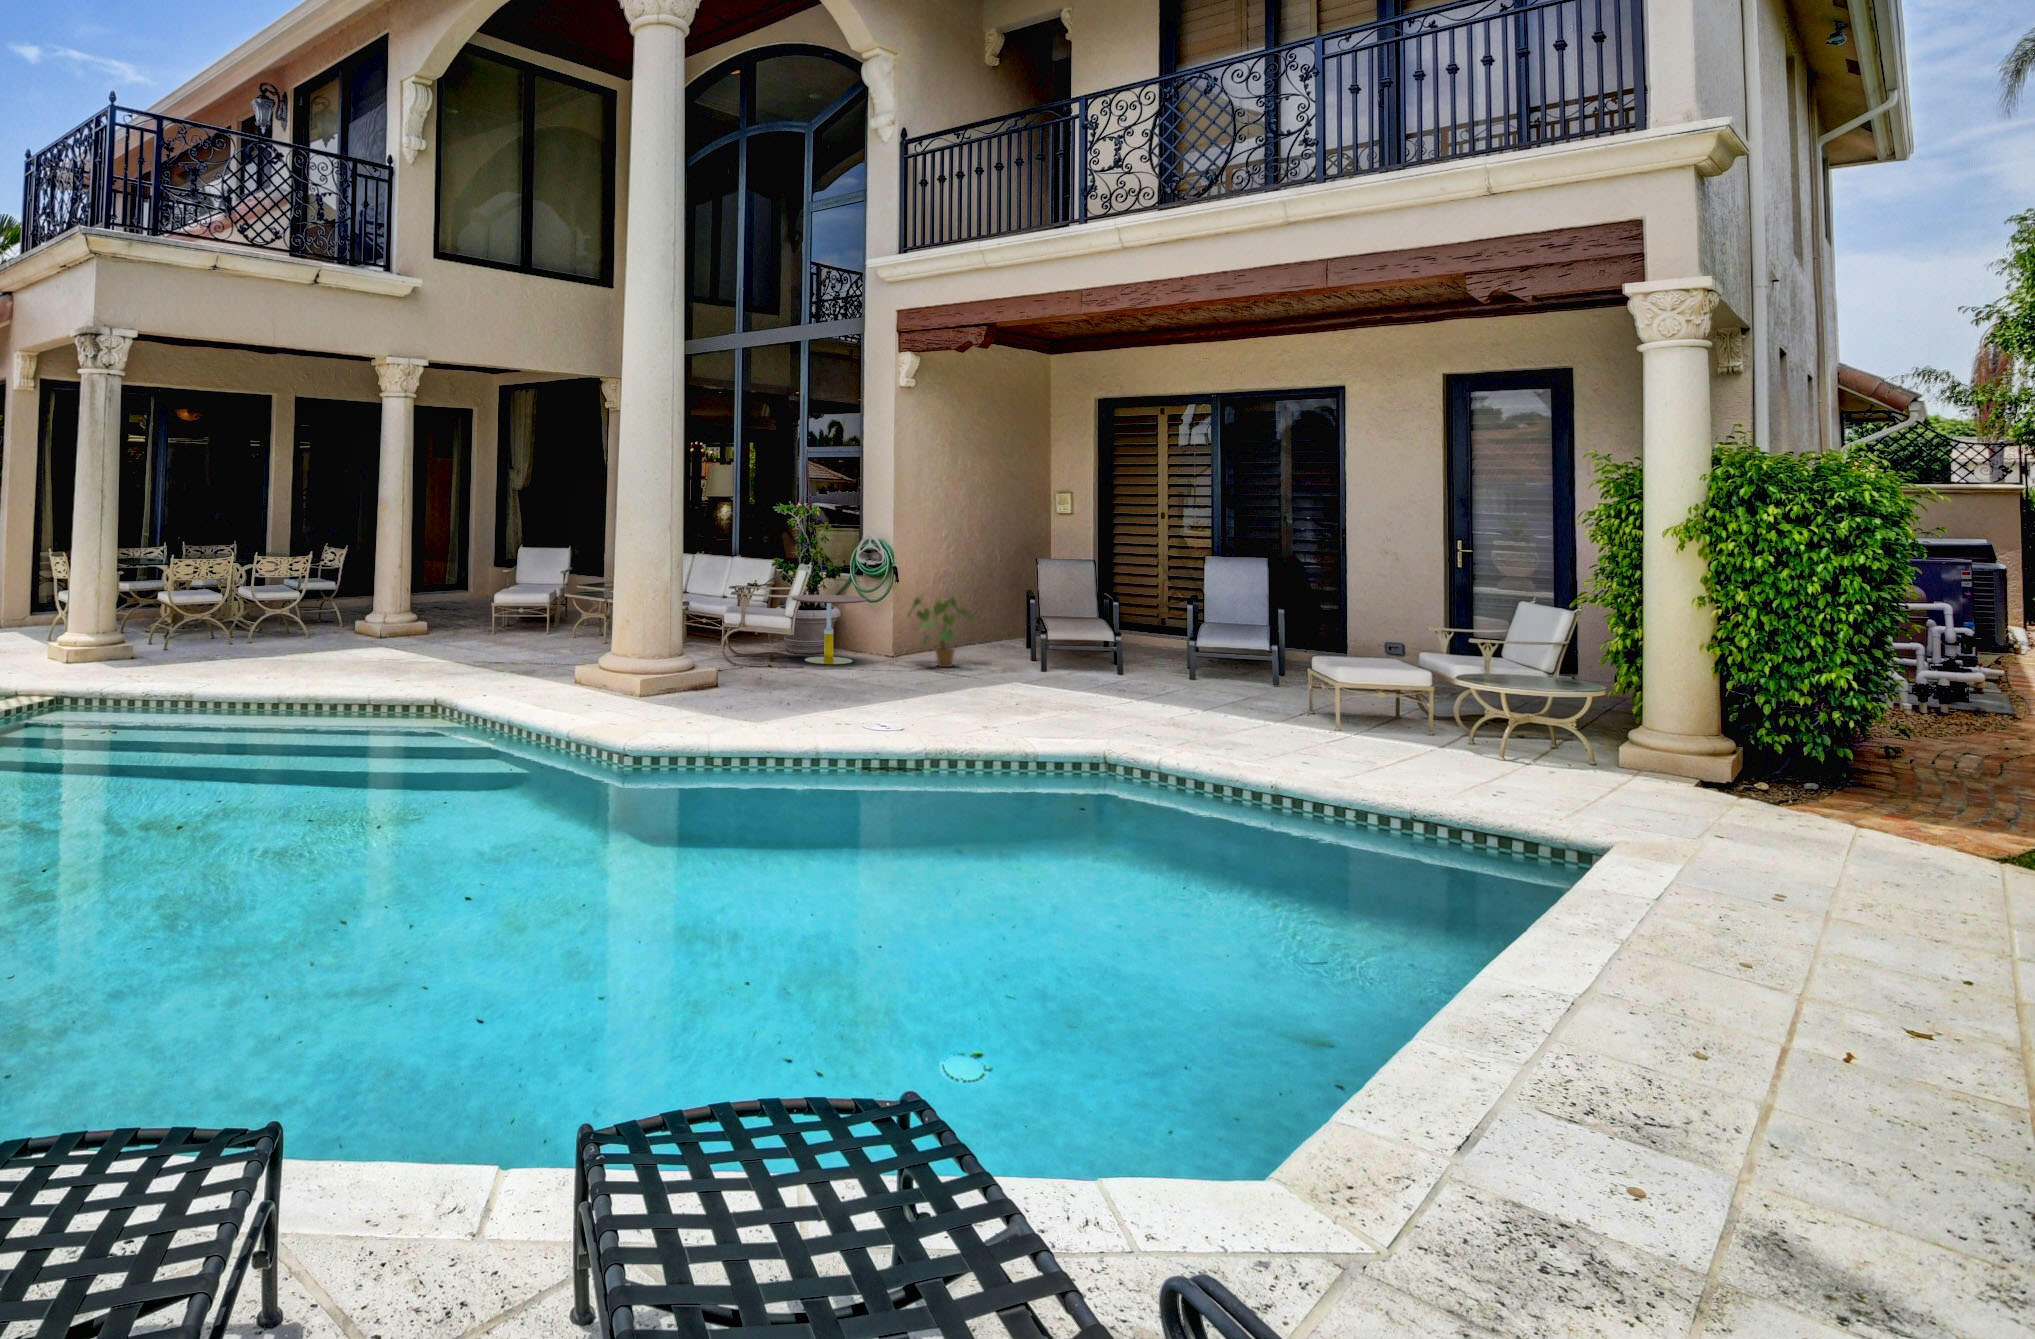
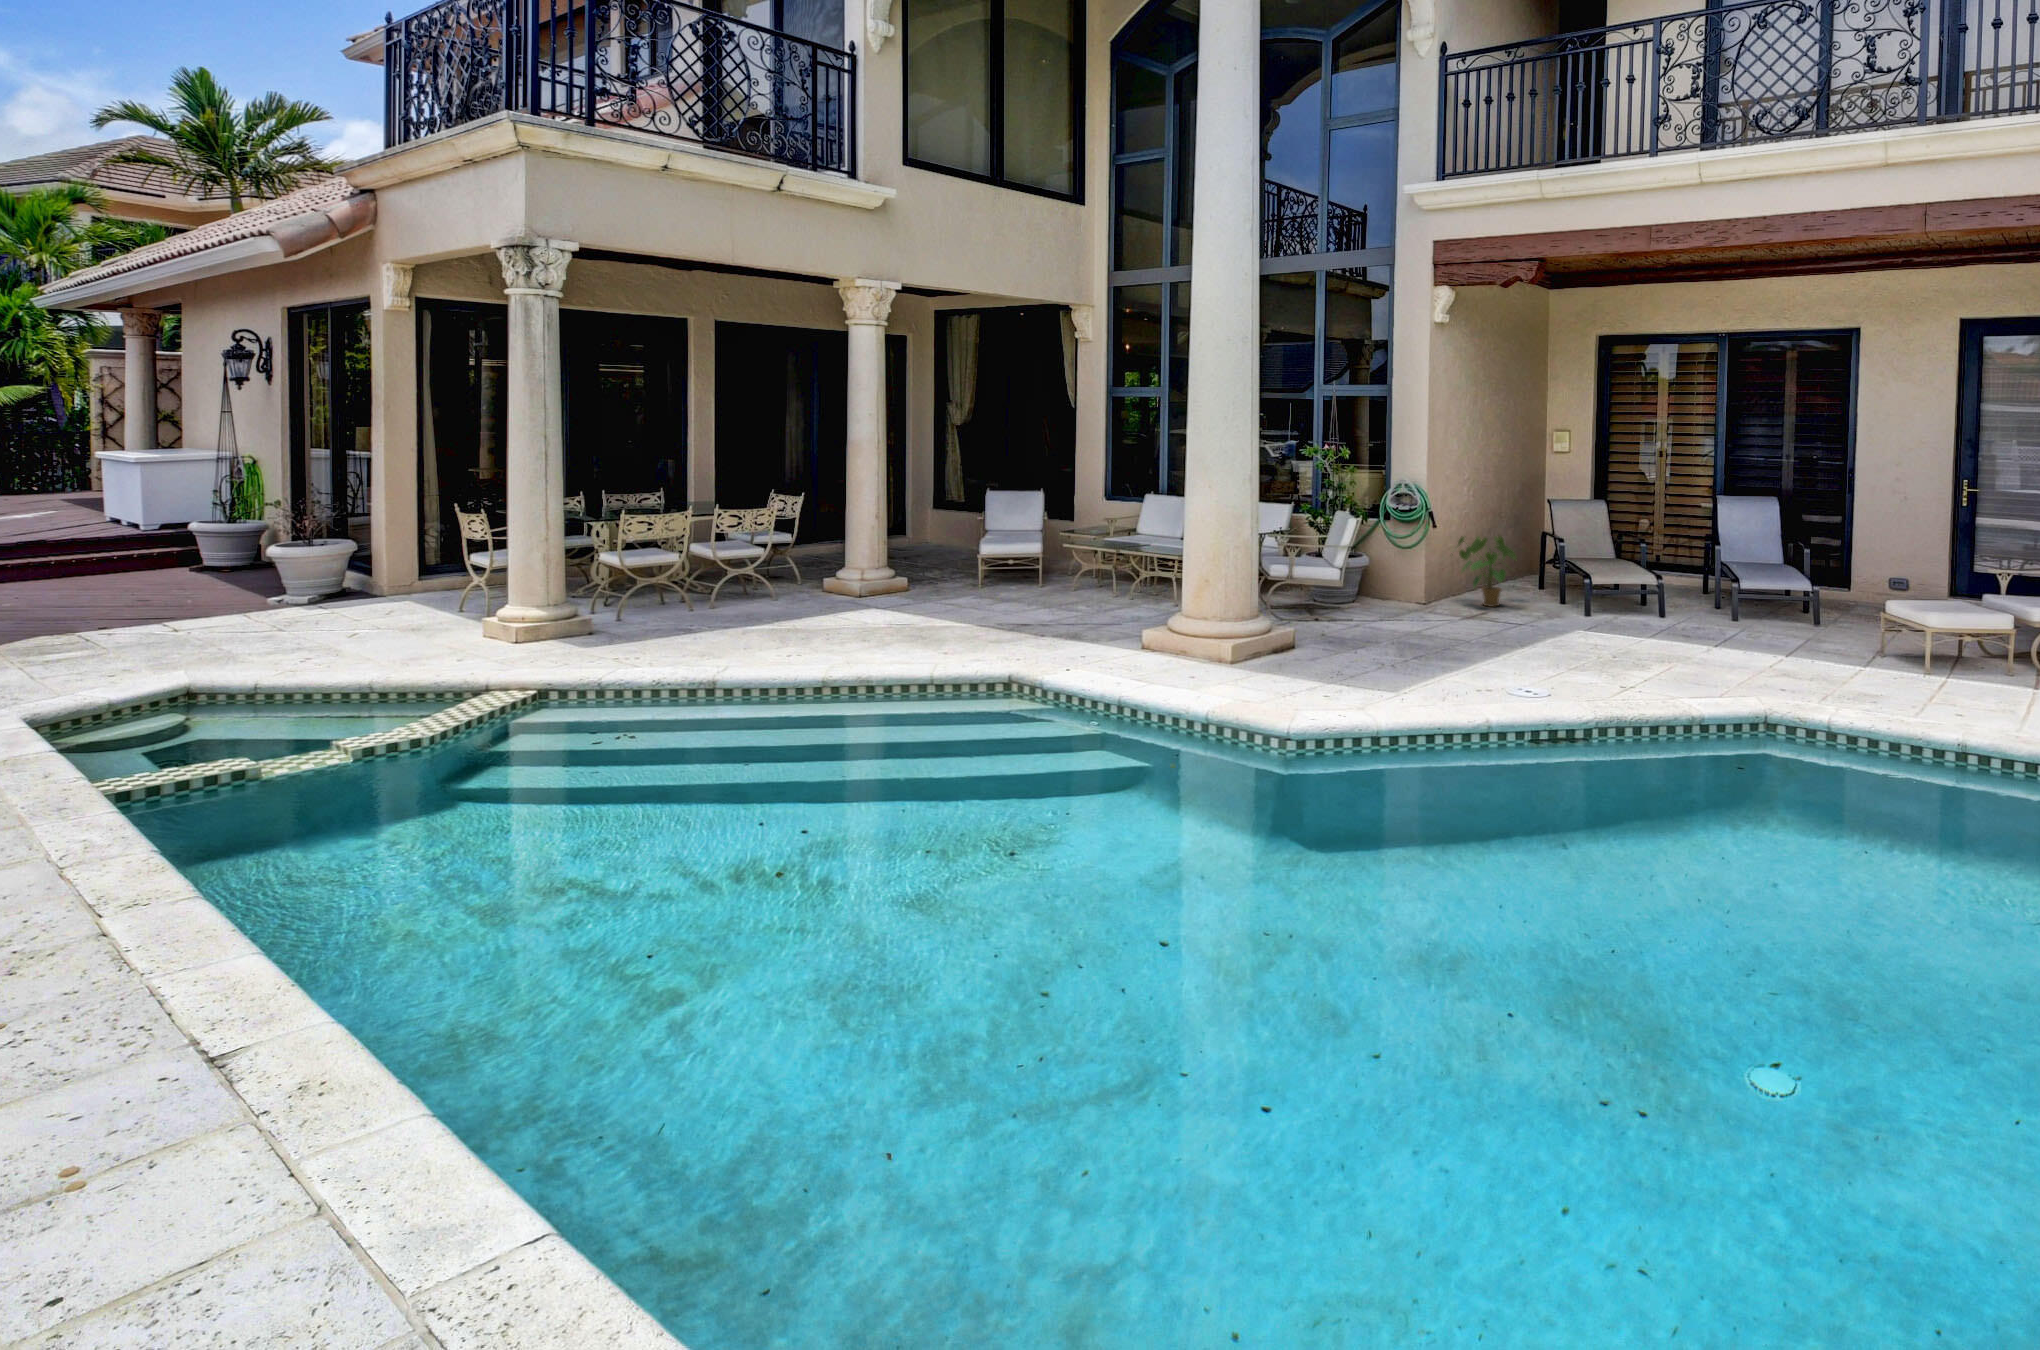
side table: present [792,595,866,664] -> none [1336,535,1413,608]

